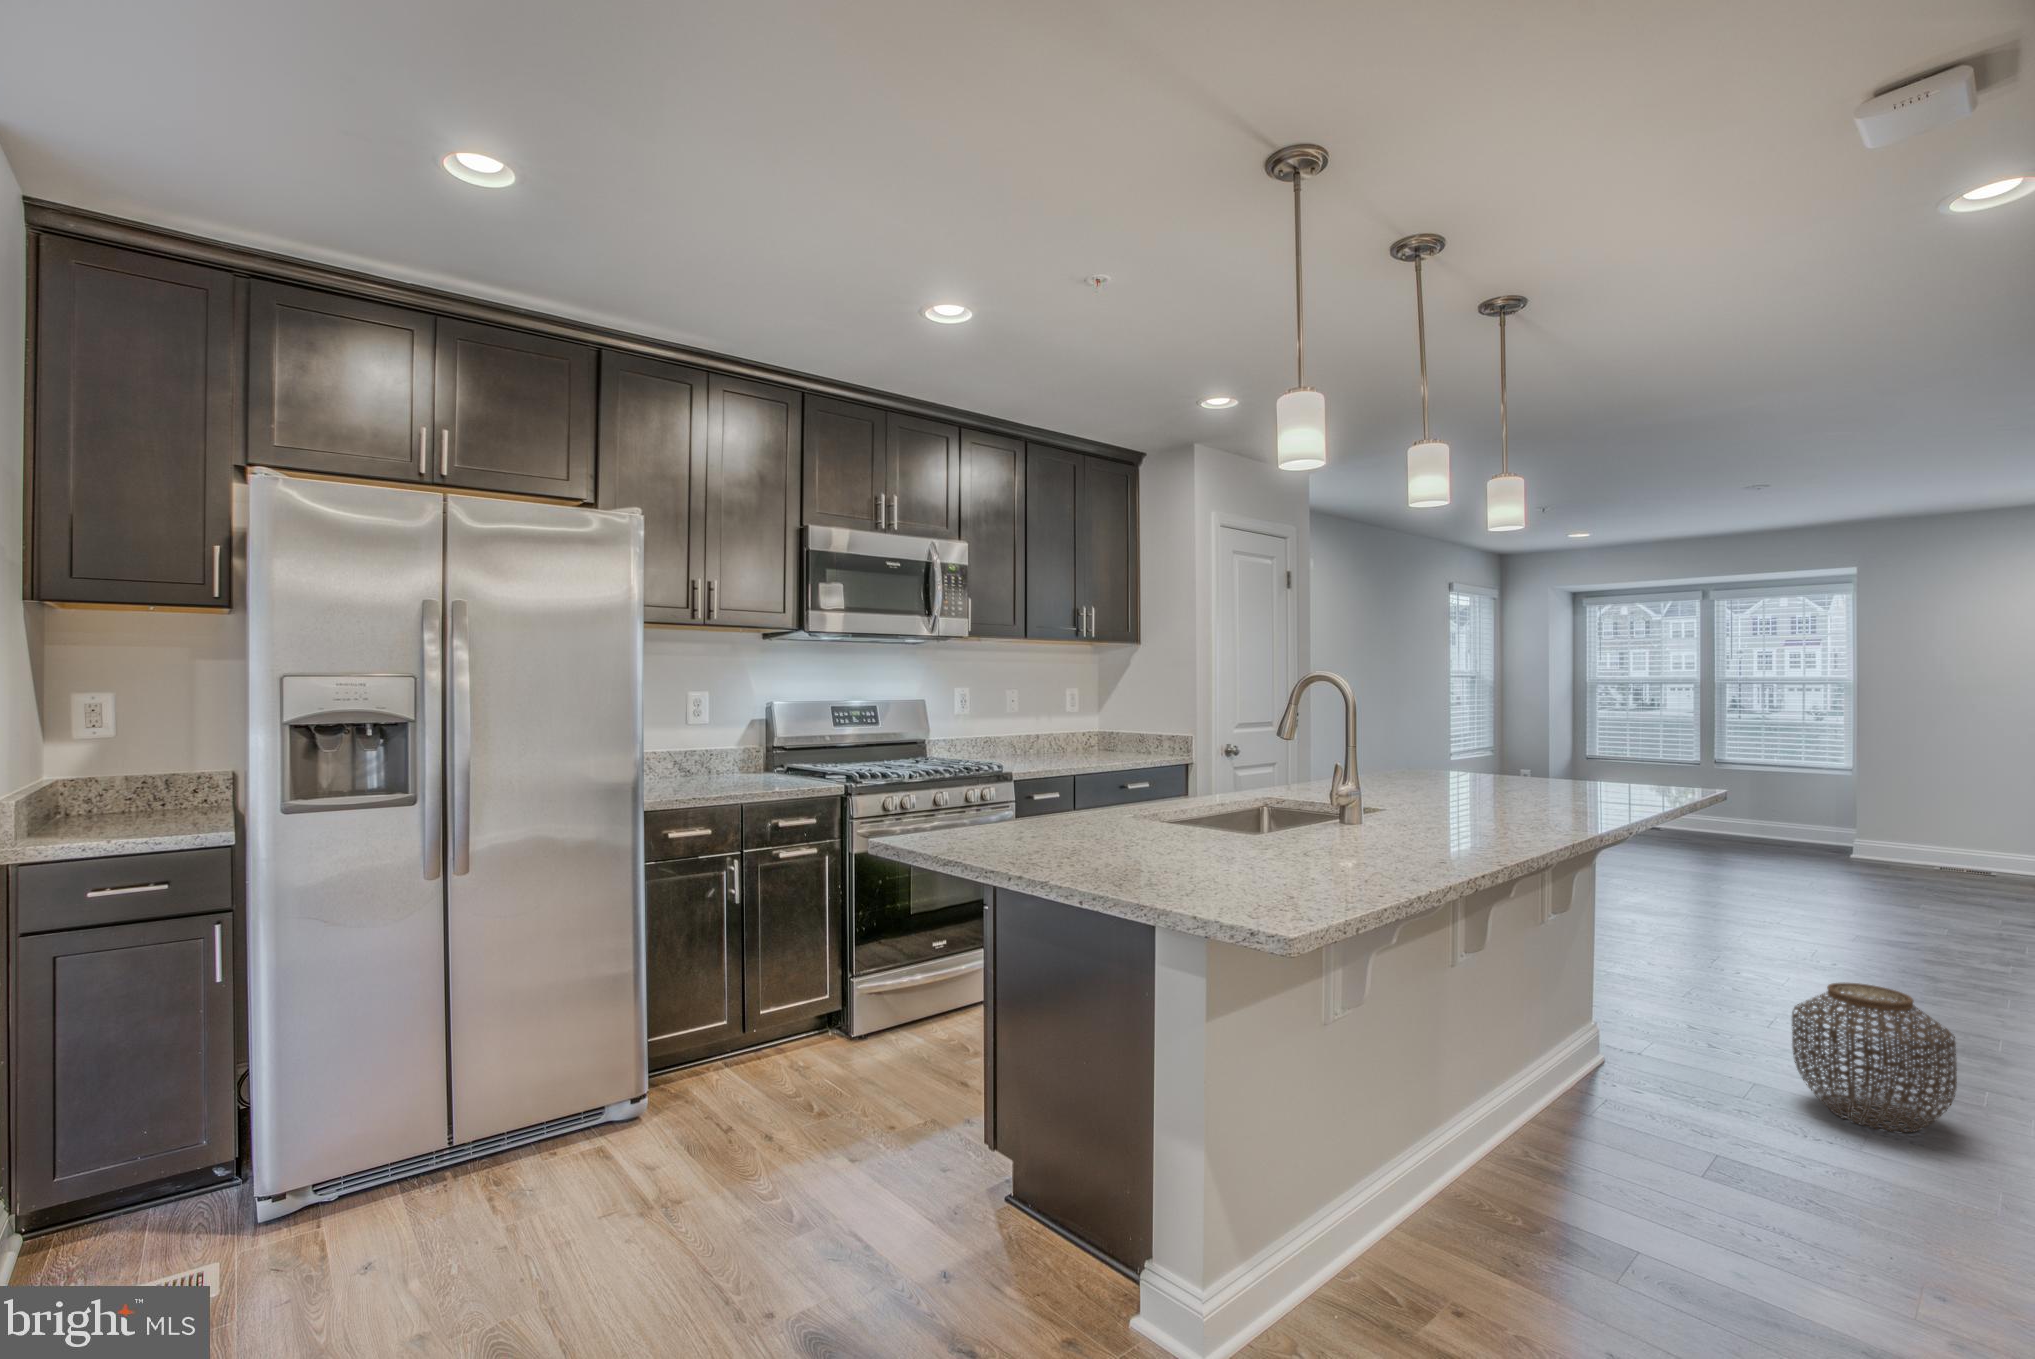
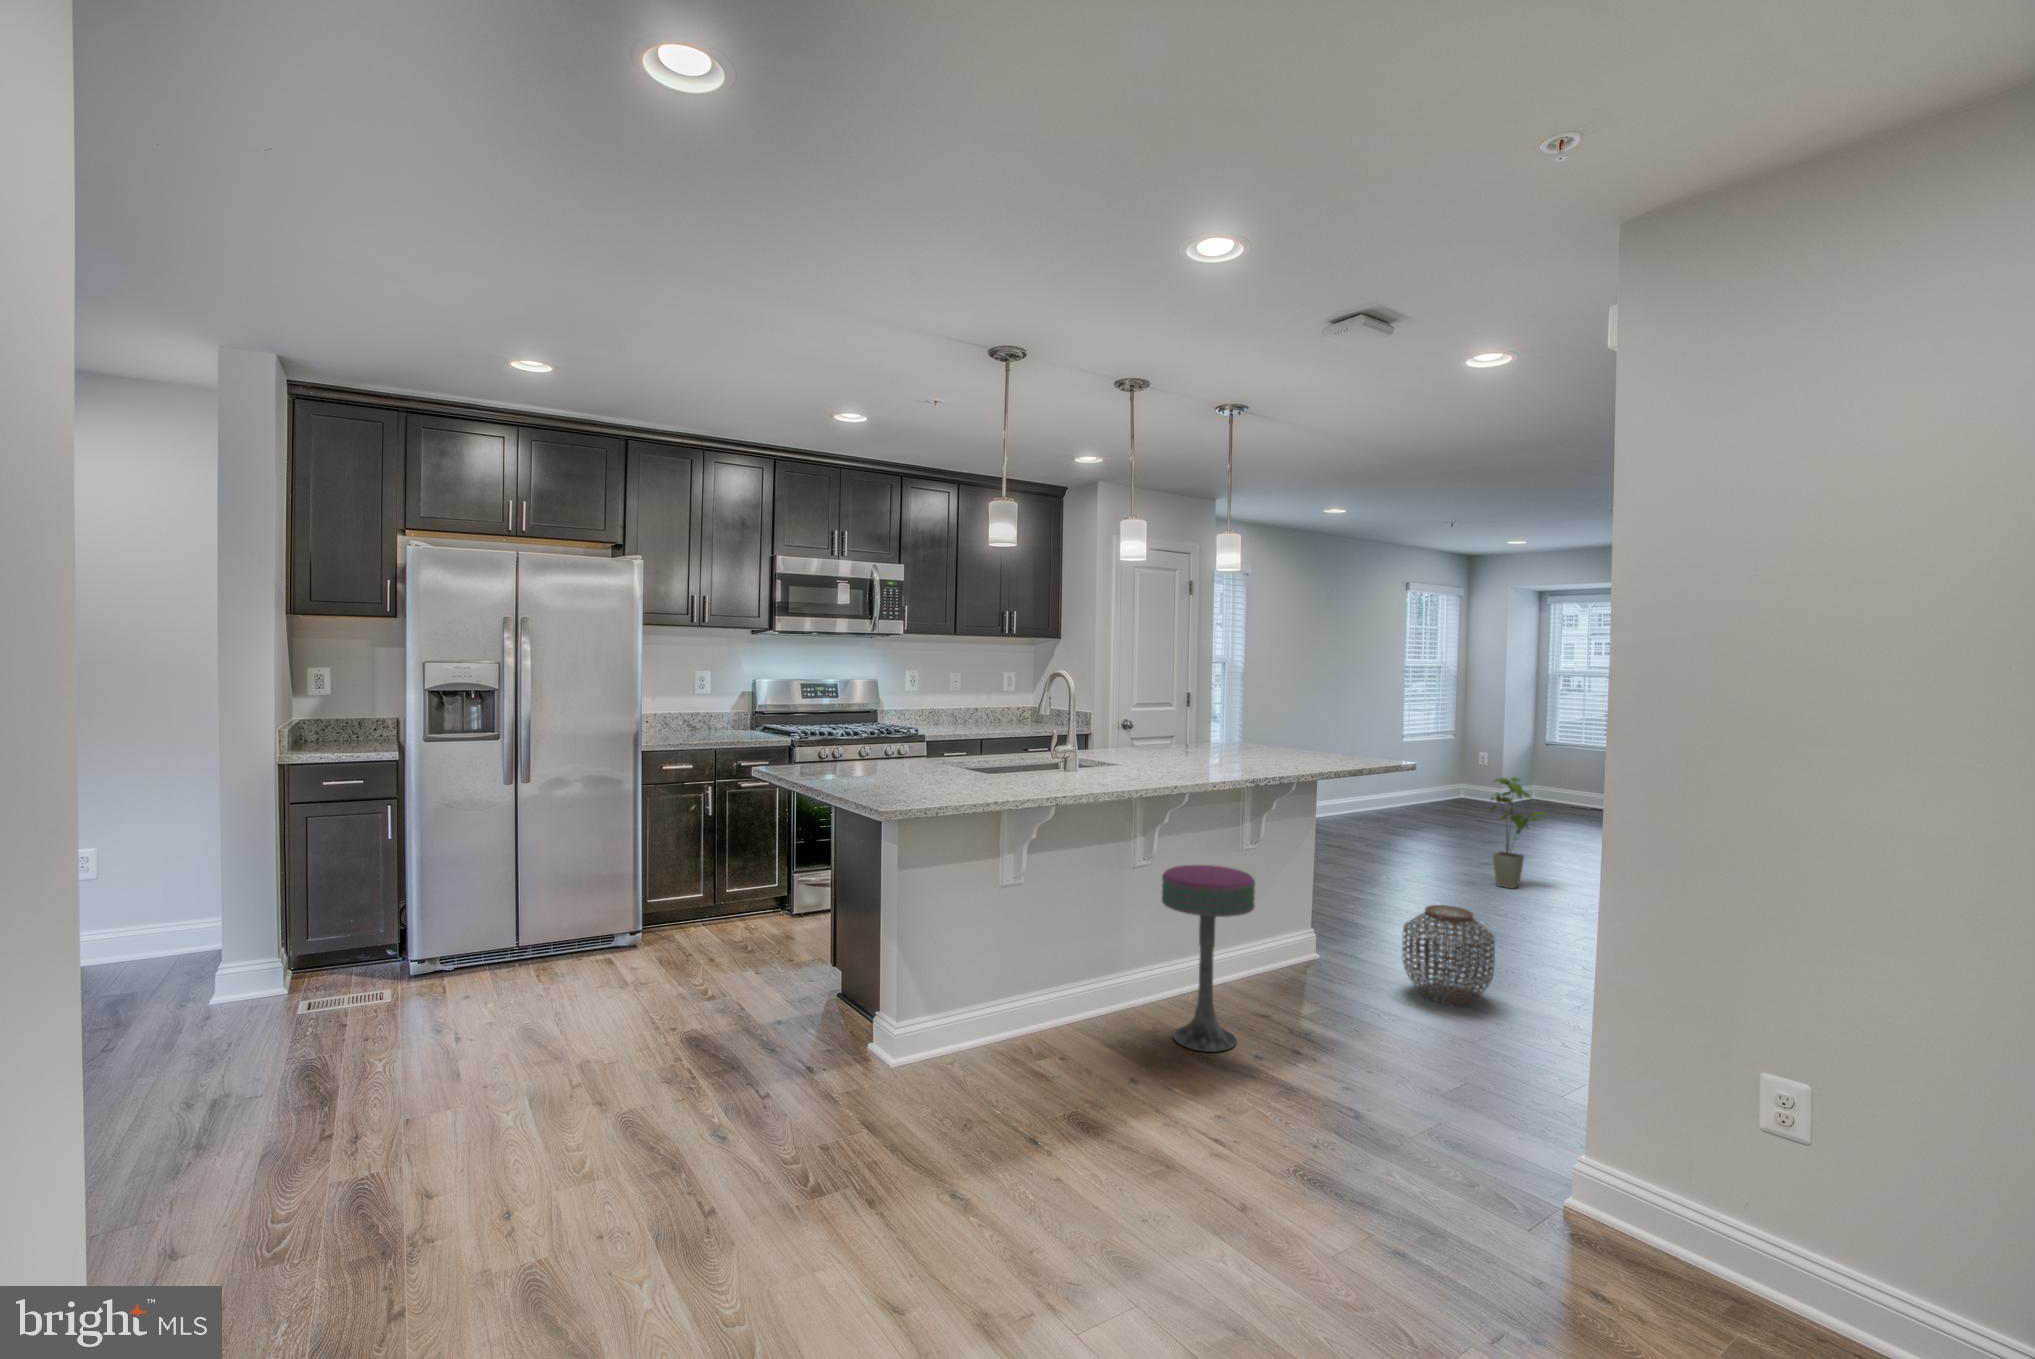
house plant: none [1666,796,1757,933] -> present [1491,777,1548,889]
bar stool: none [1566,954,1745,1274] -> present [1162,865,1255,1052]

